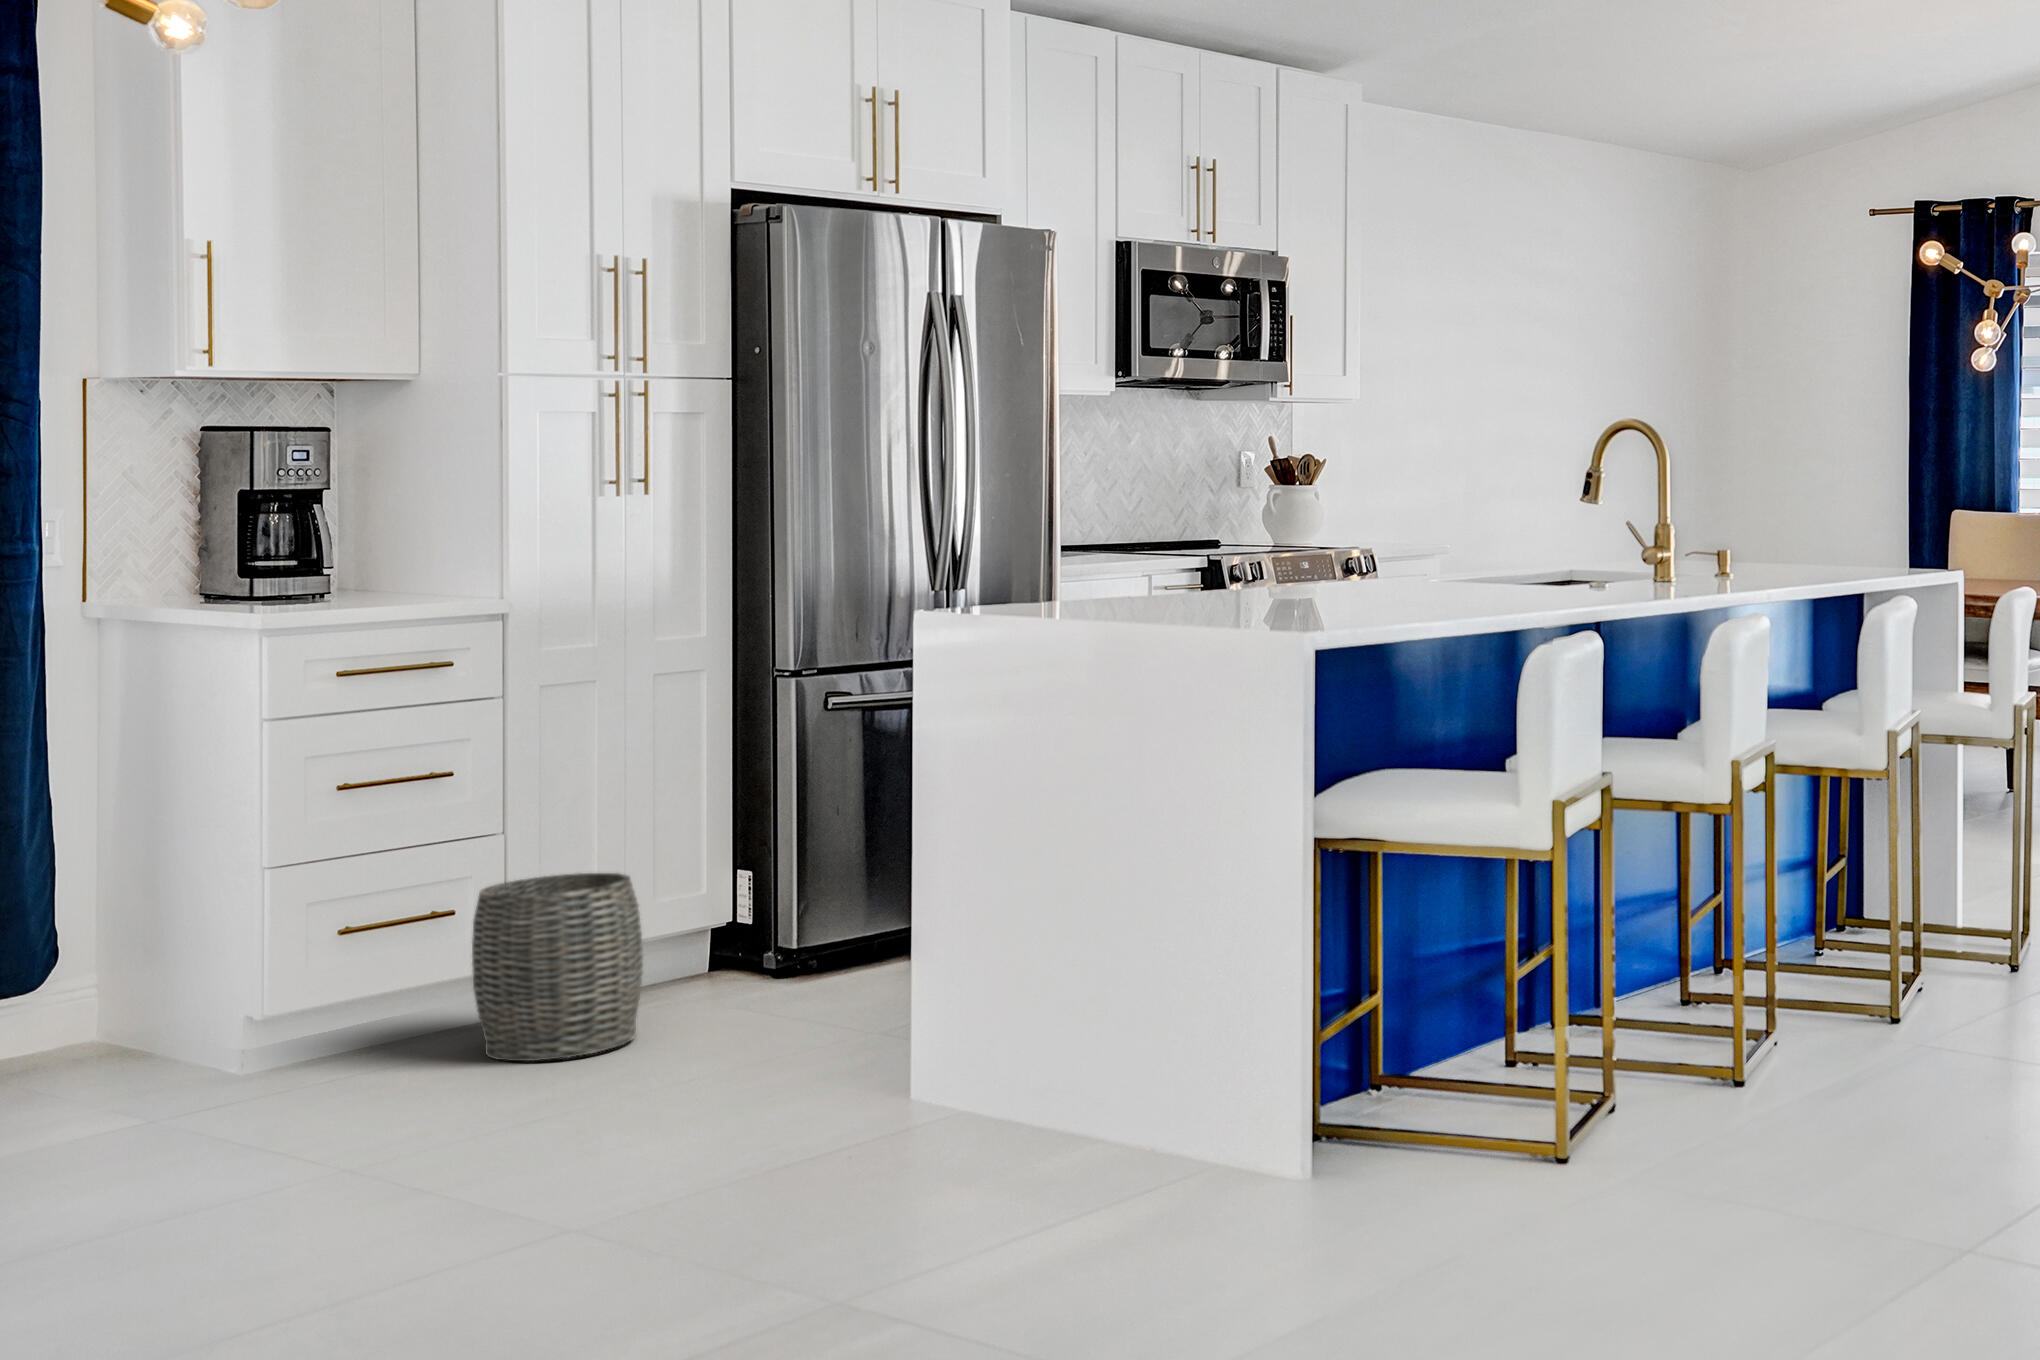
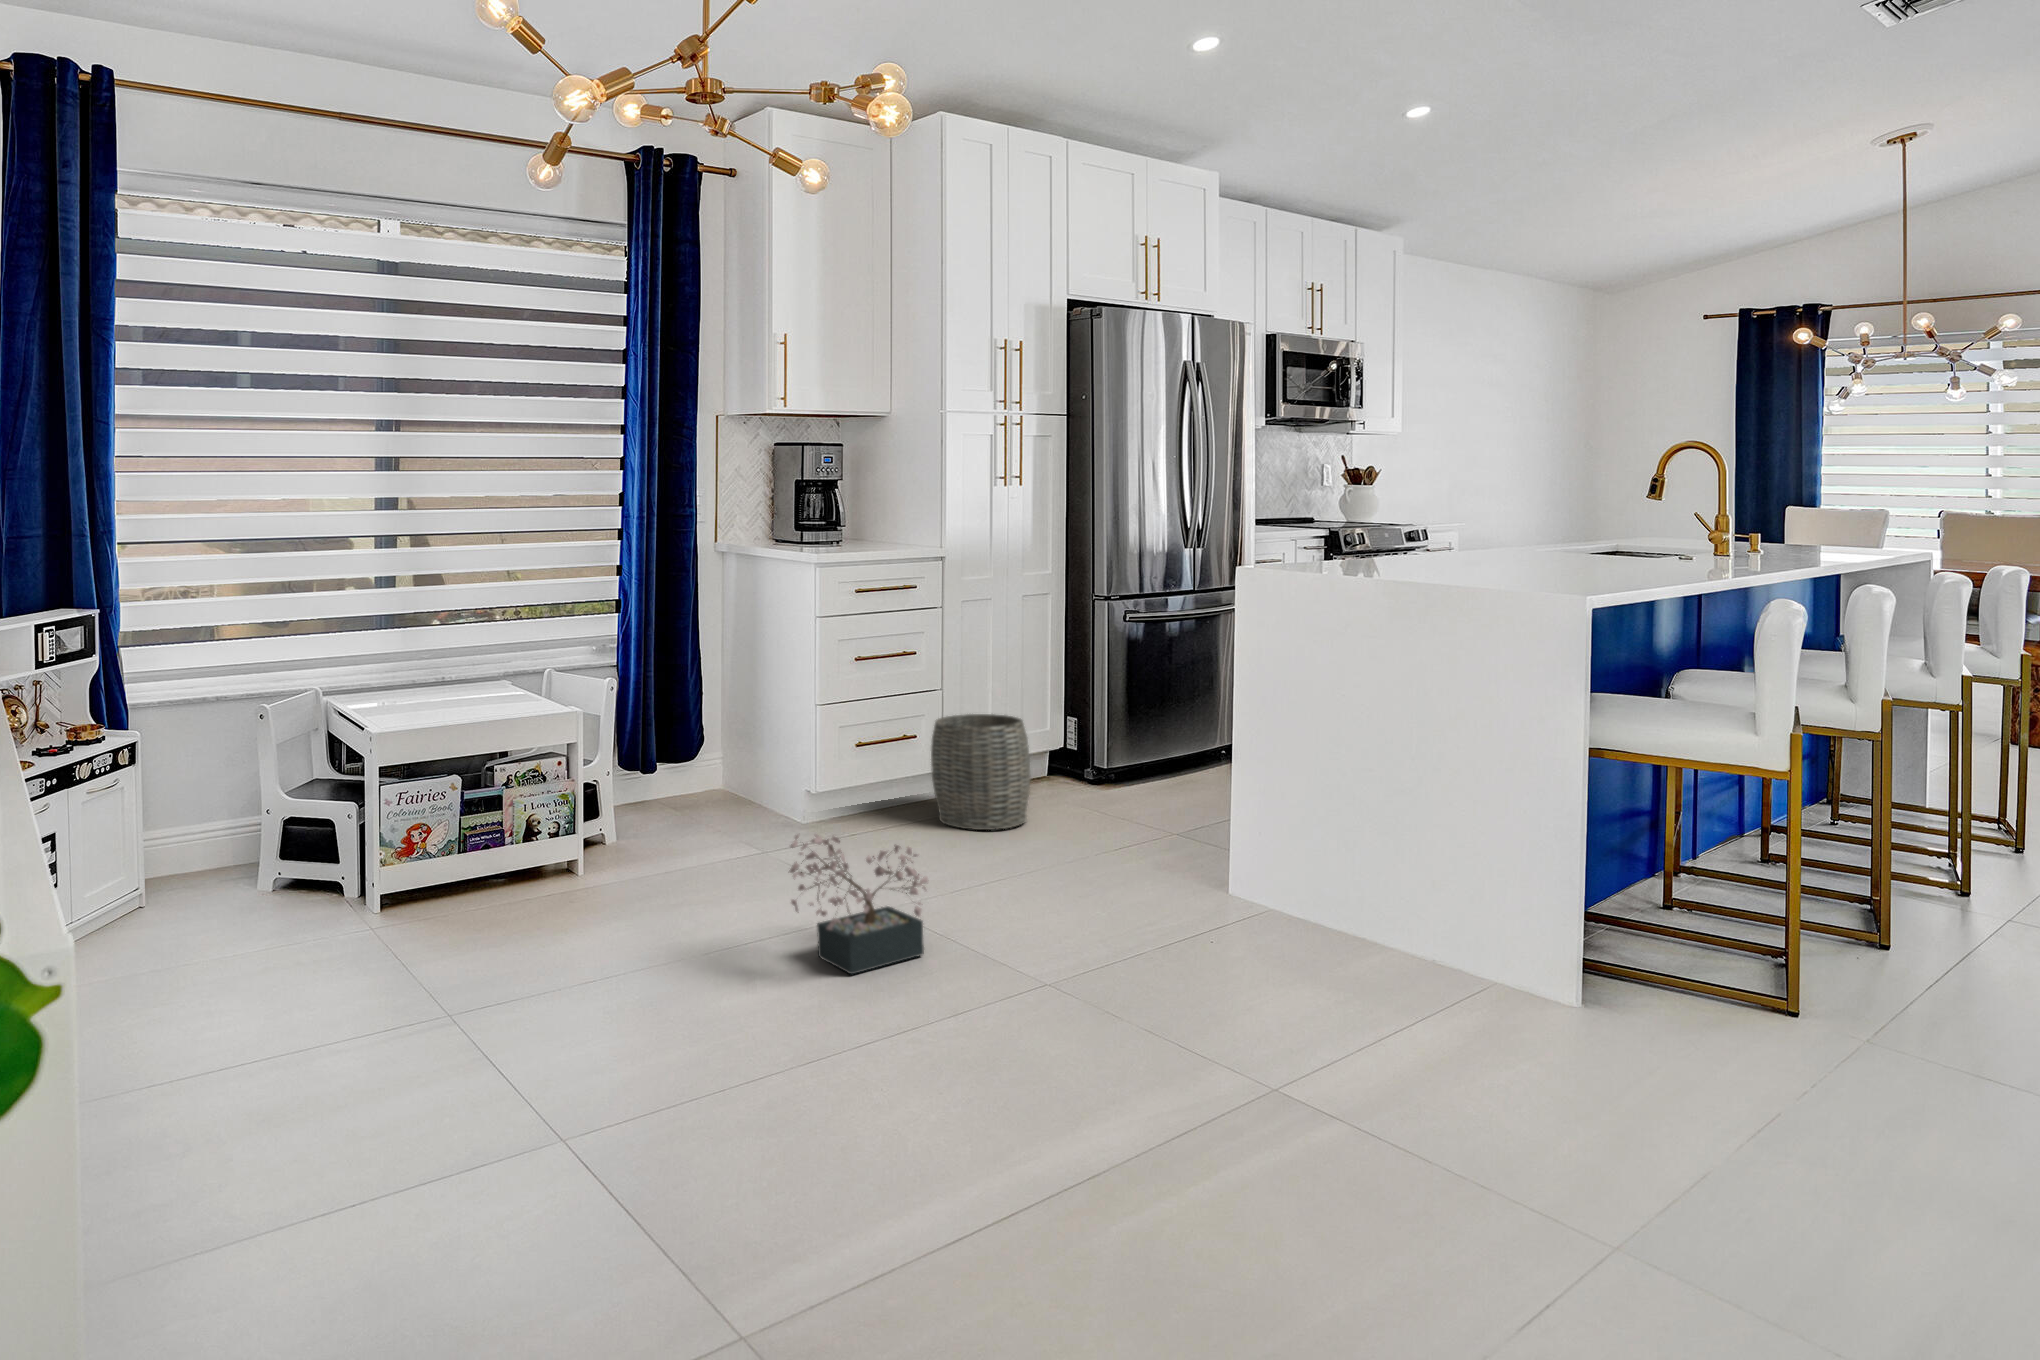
decorative plant: none [95,1076,360,1291] -> present [789,835,928,974]

